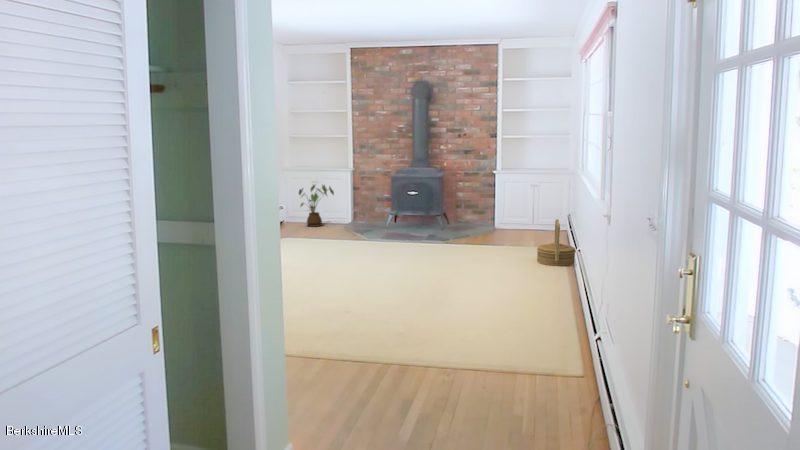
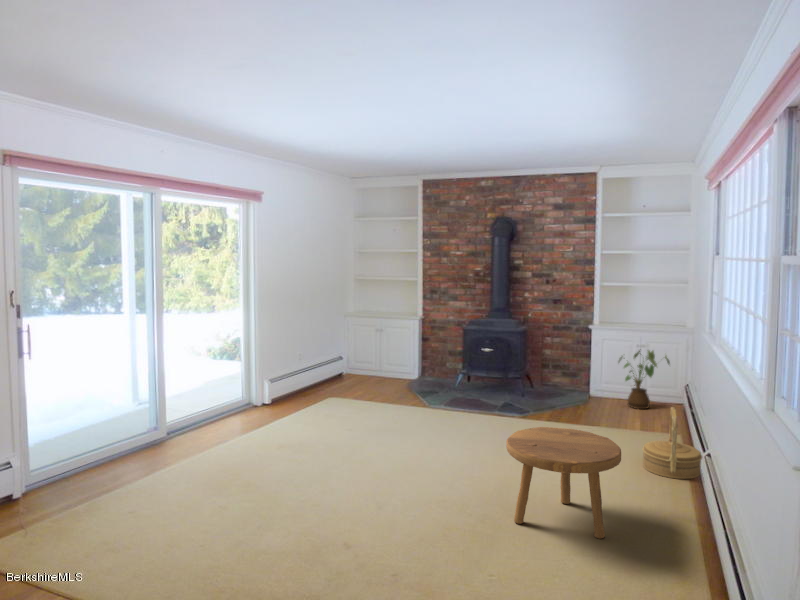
house plant: present [299,185,334,227] -> present [619,351,670,409]
footstool: none [451,230,525,293] -> present [506,427,621,539]

